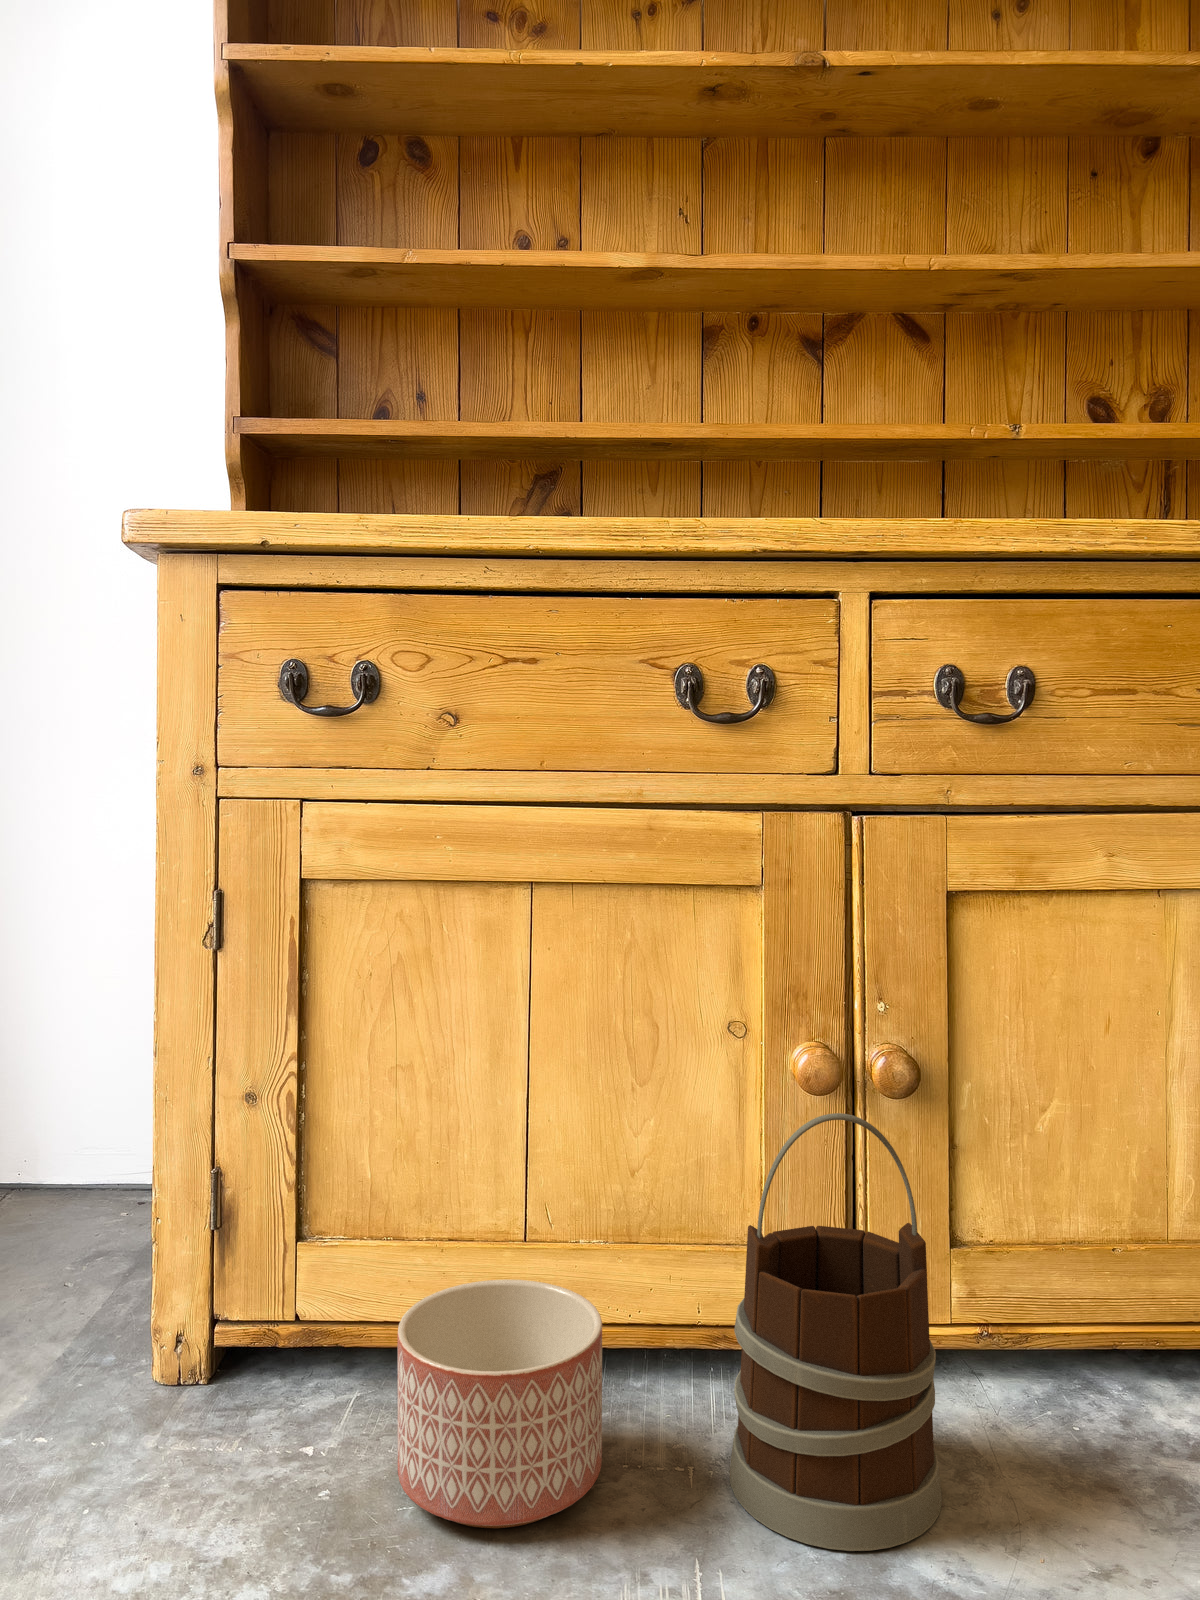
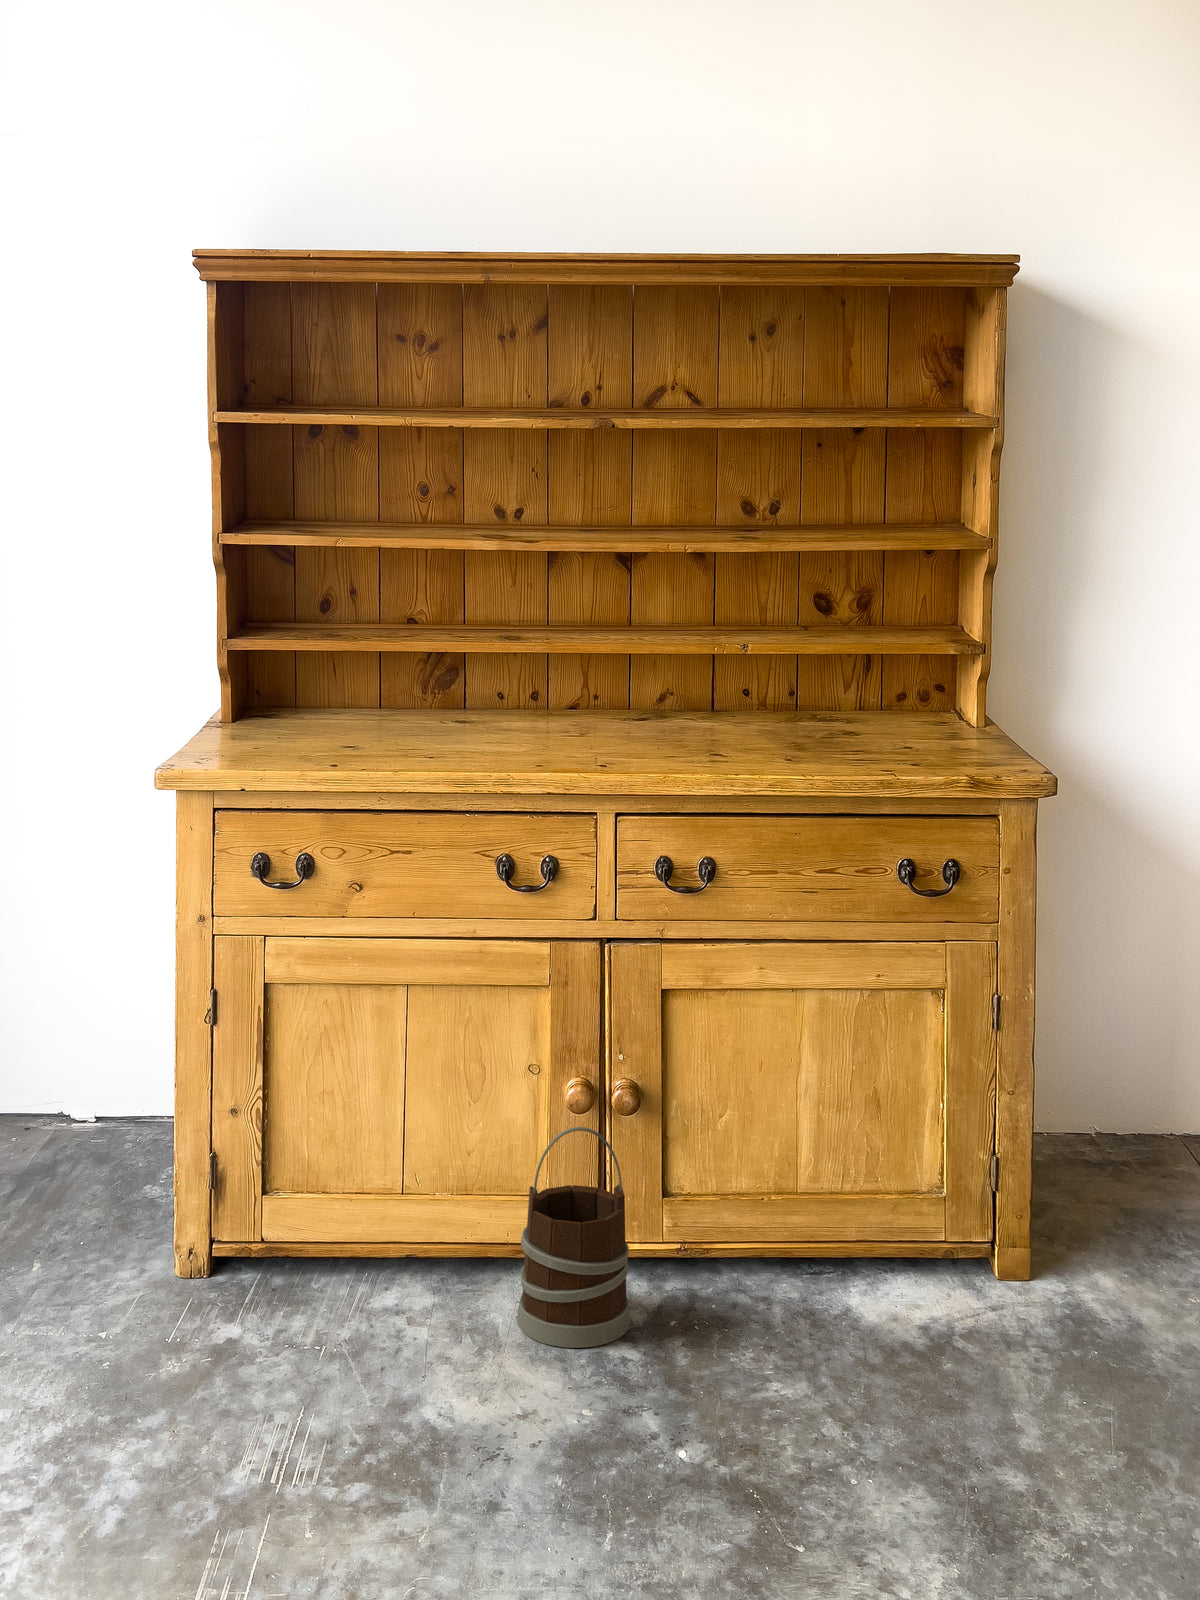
planter: present [398,1279,602,1528] -> none [334,1216,448,1341]

